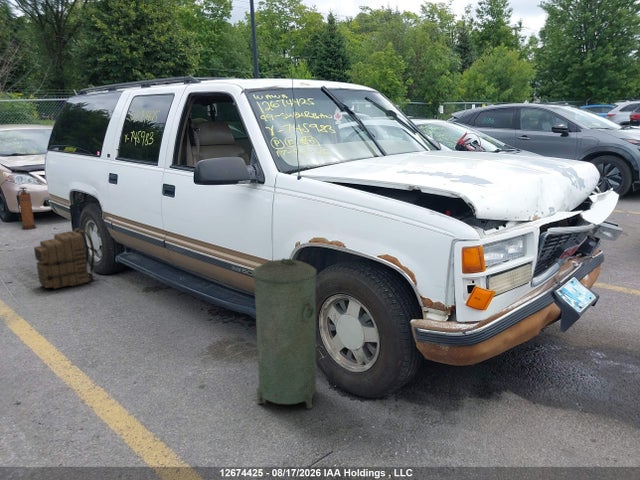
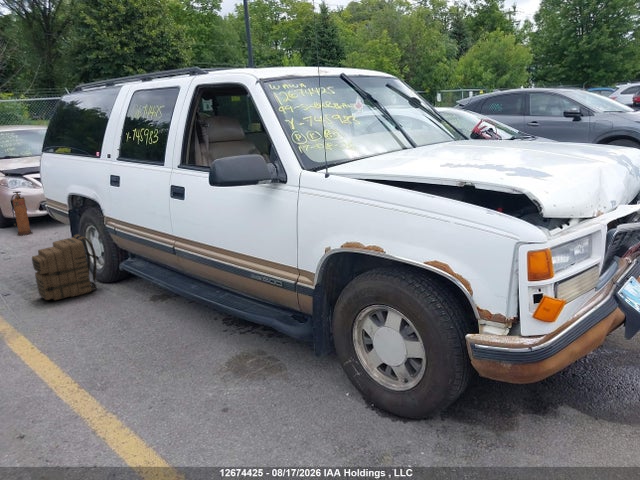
trash can: present [252,259,317,409] -> none [281,267,354,434]

